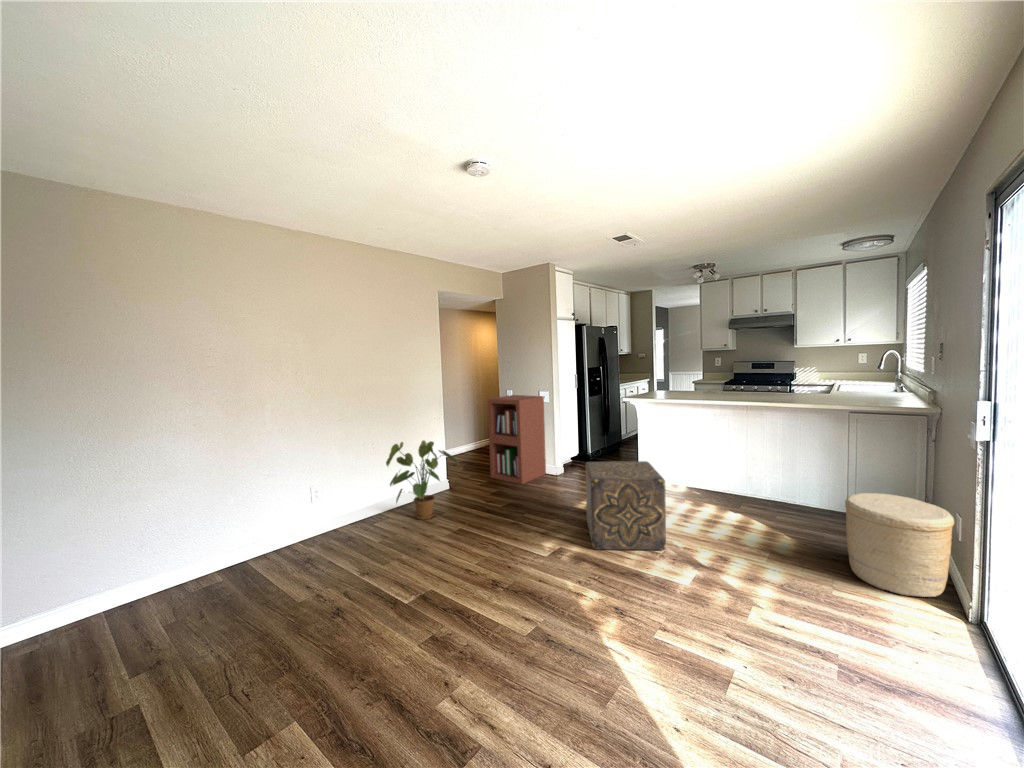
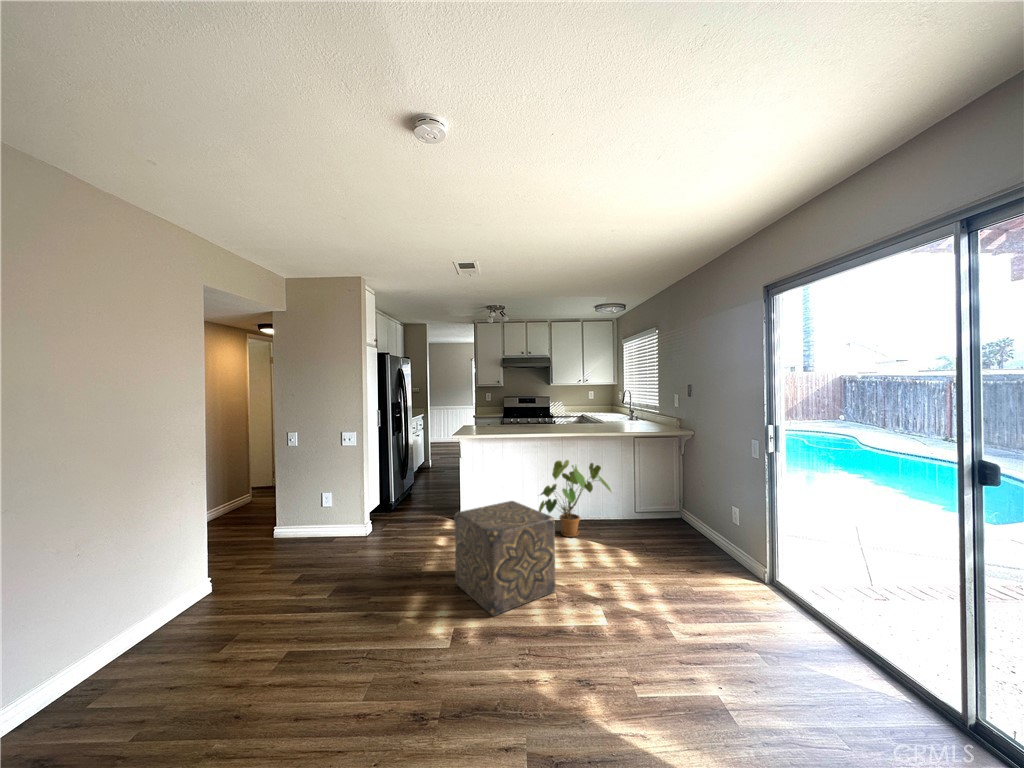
bookshelf: present [488,395,546,484] -> none [275,439,354,559]
house plant: present [386,440,458,520] -> present [539,460,611,537]
woven basket: present [845,493,954,597] -> none [669,497,735,573]

